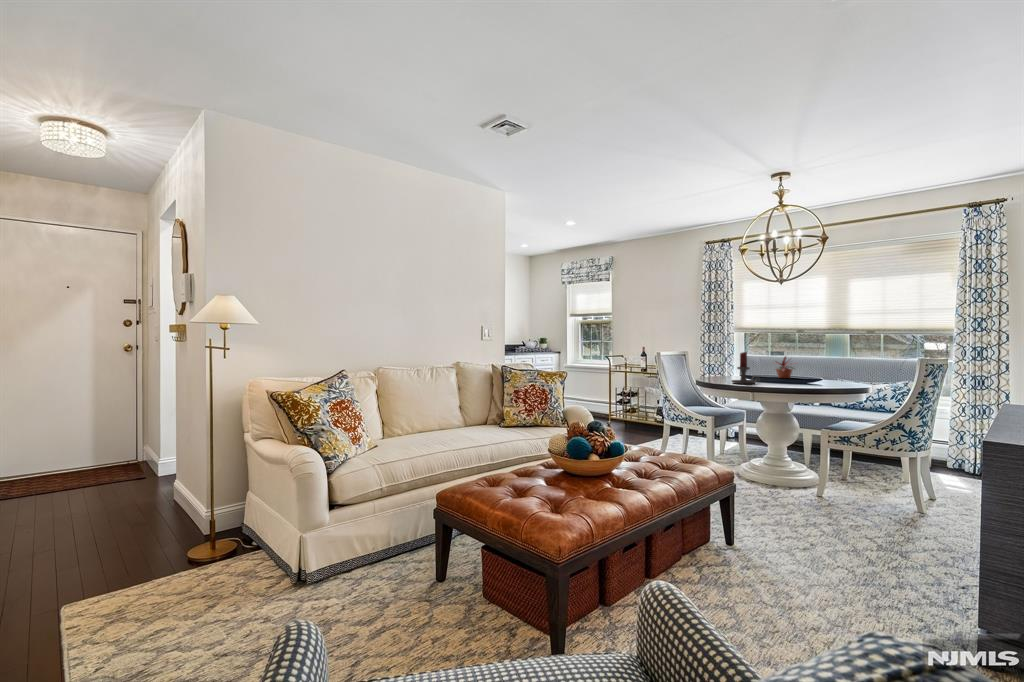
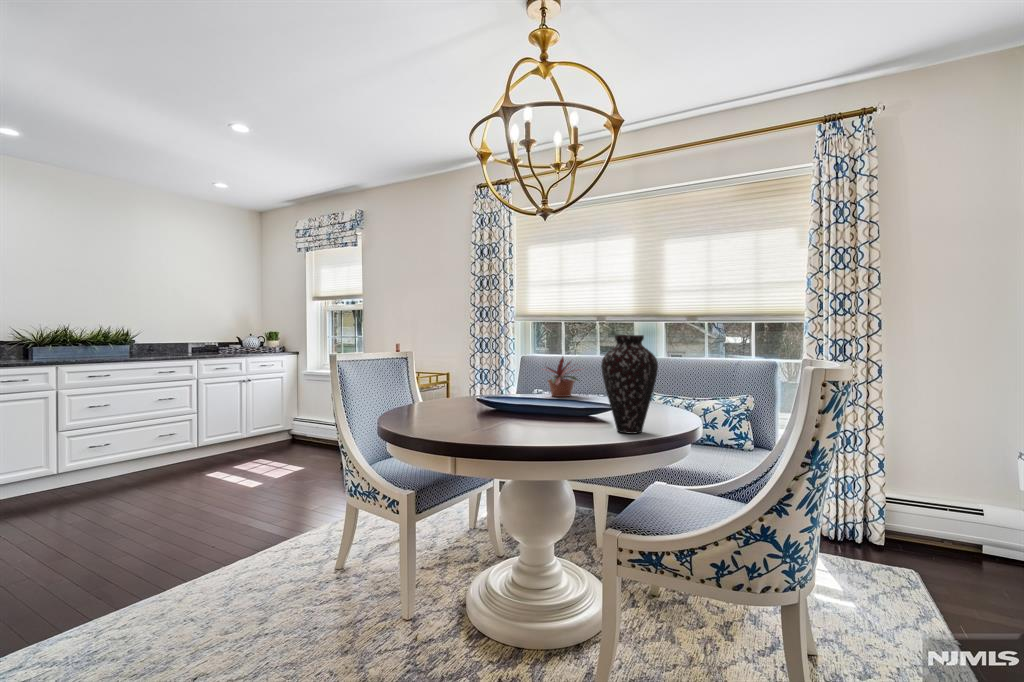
vase: none [820,345,849,387] -> present [601,335,658,434]
candle holder: present [732,352,760,384] -> none [433,352,494,425]

